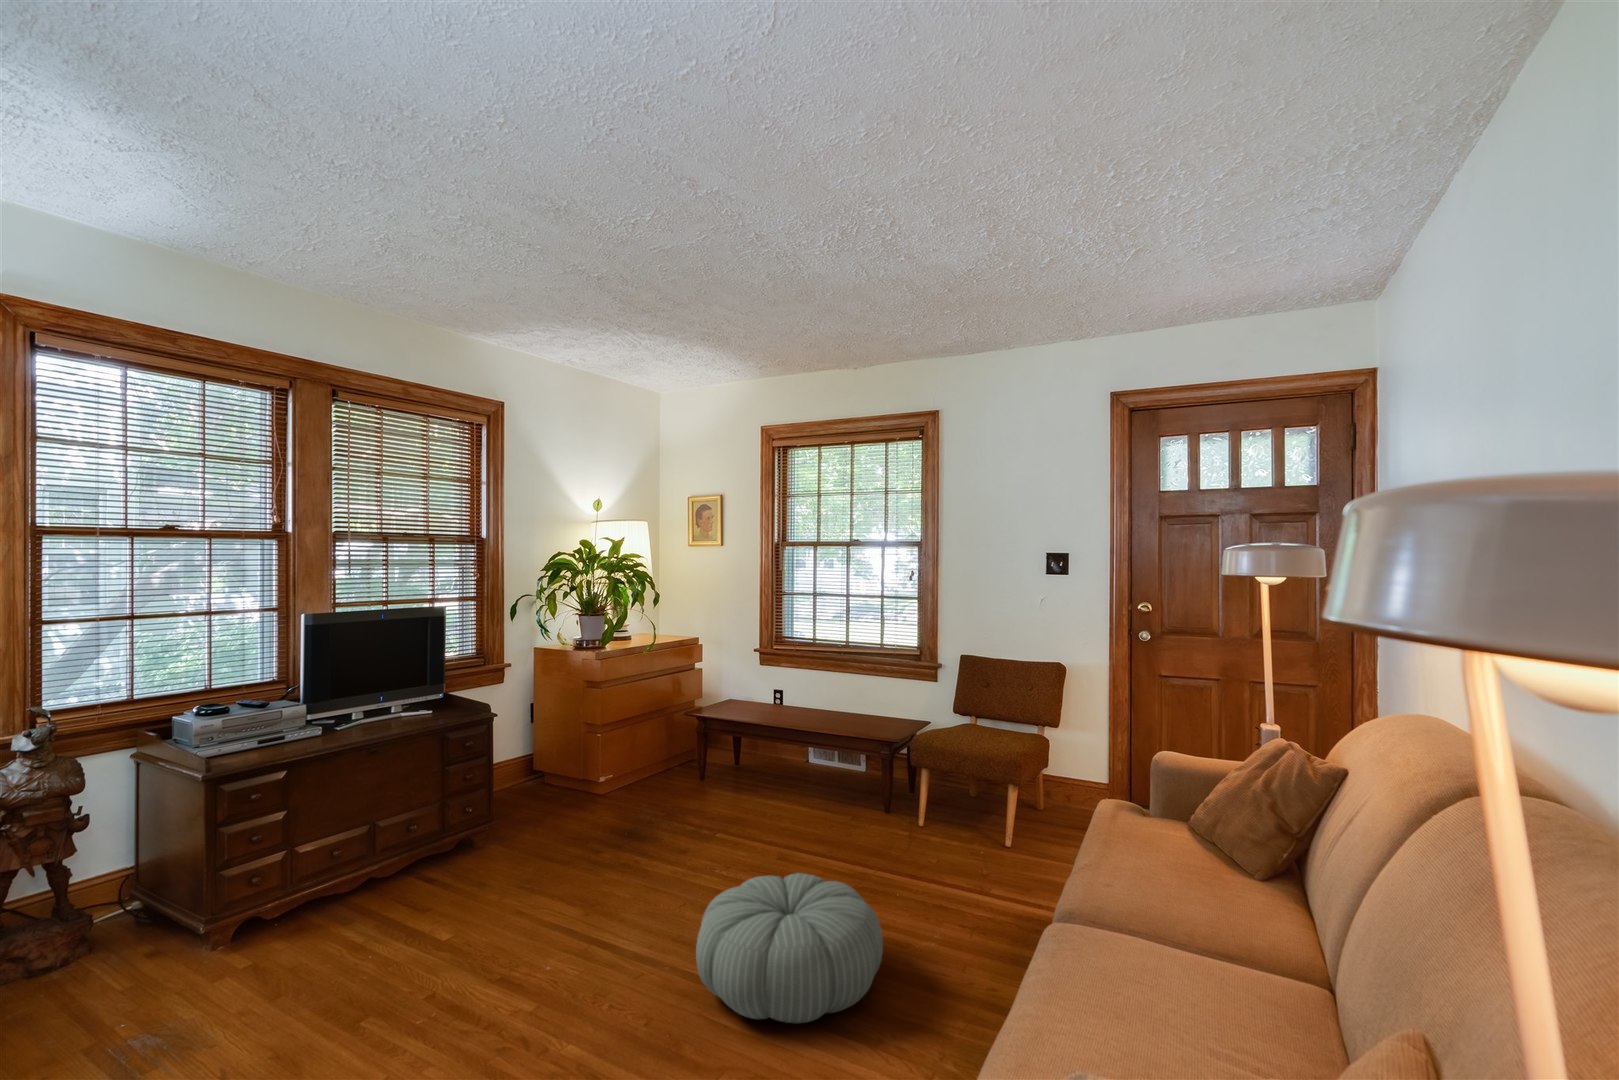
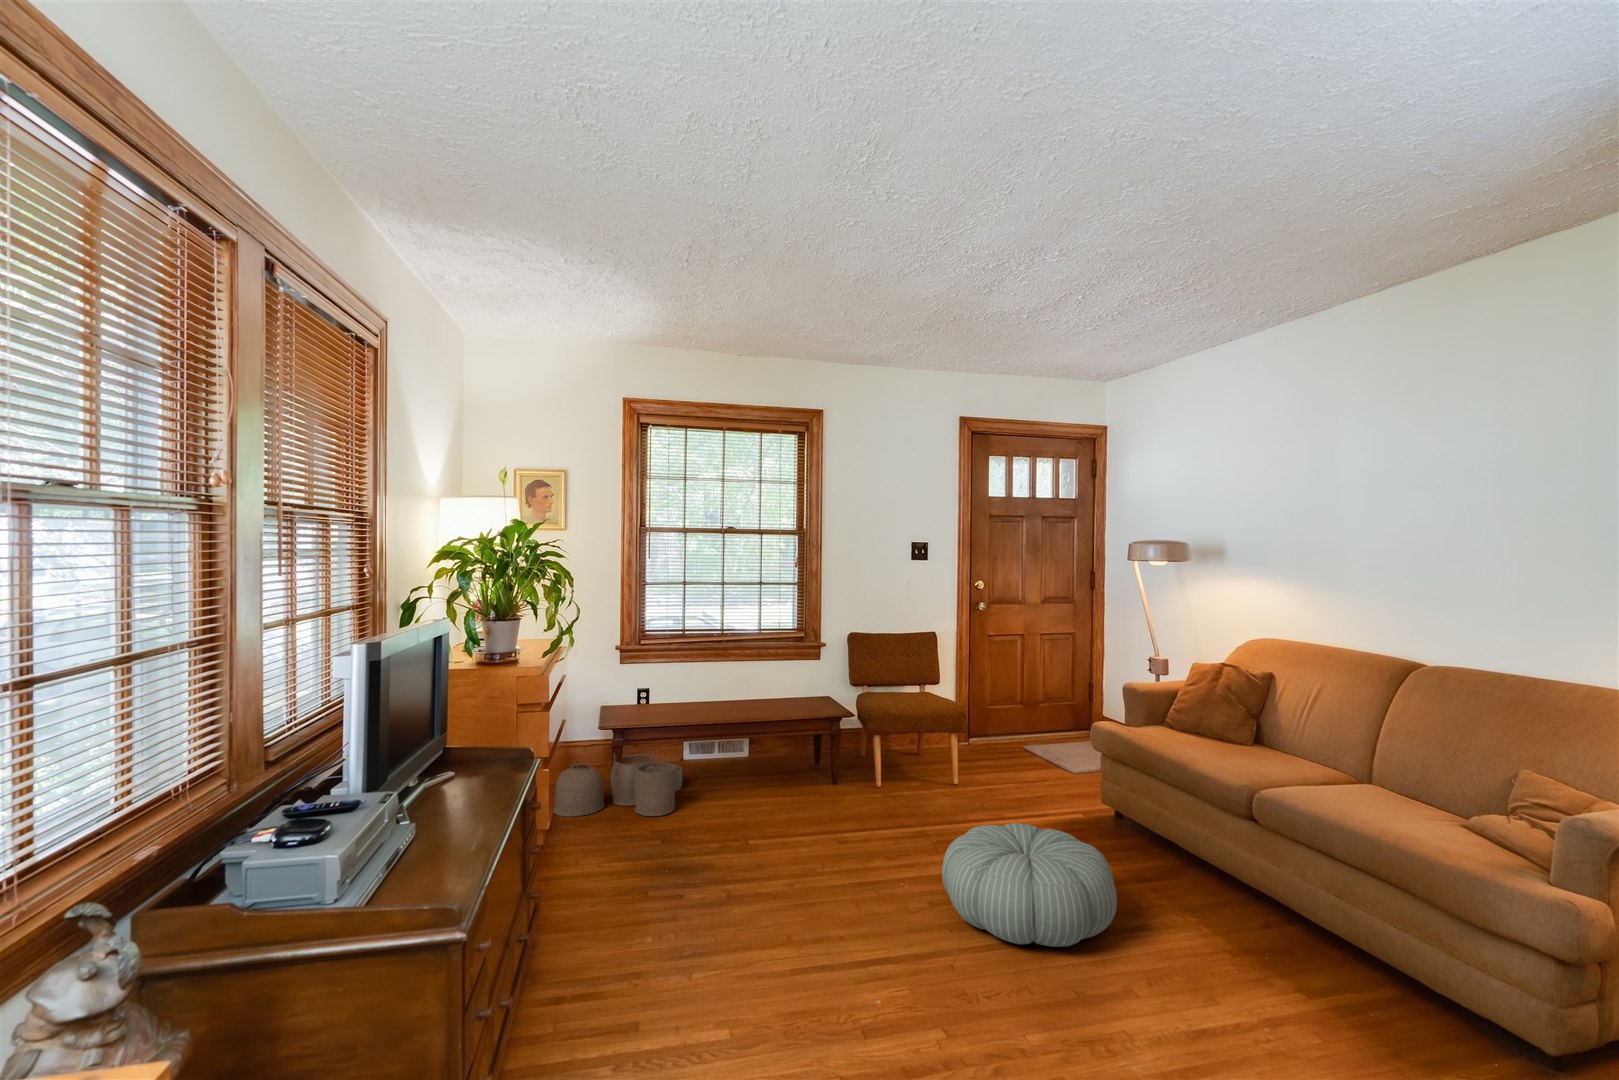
woven basket: none [647,741,766,801] -> present [554,752,682,816]

